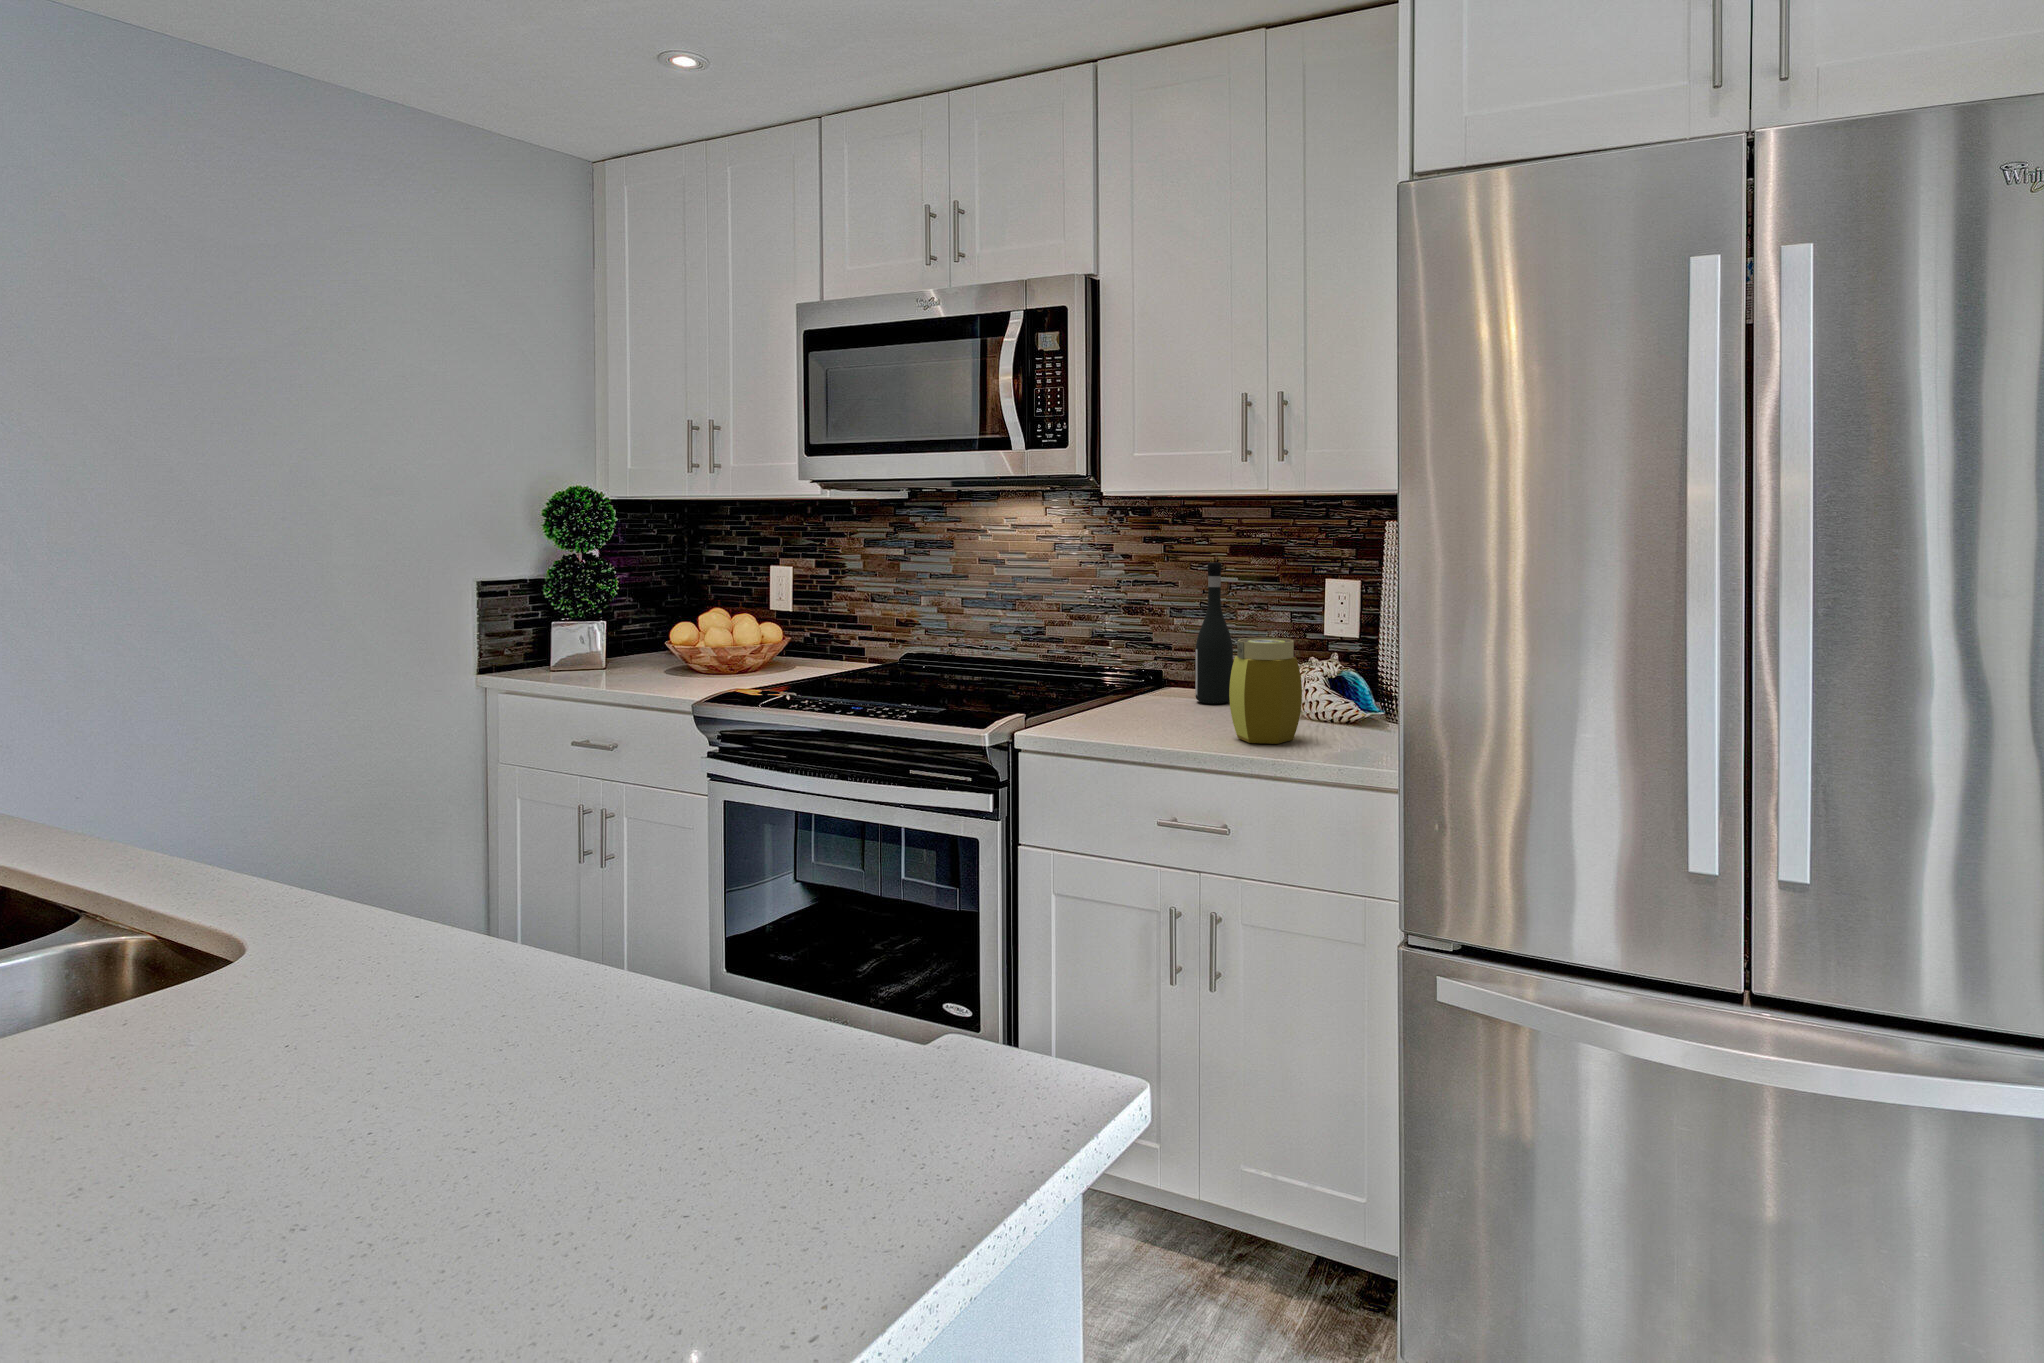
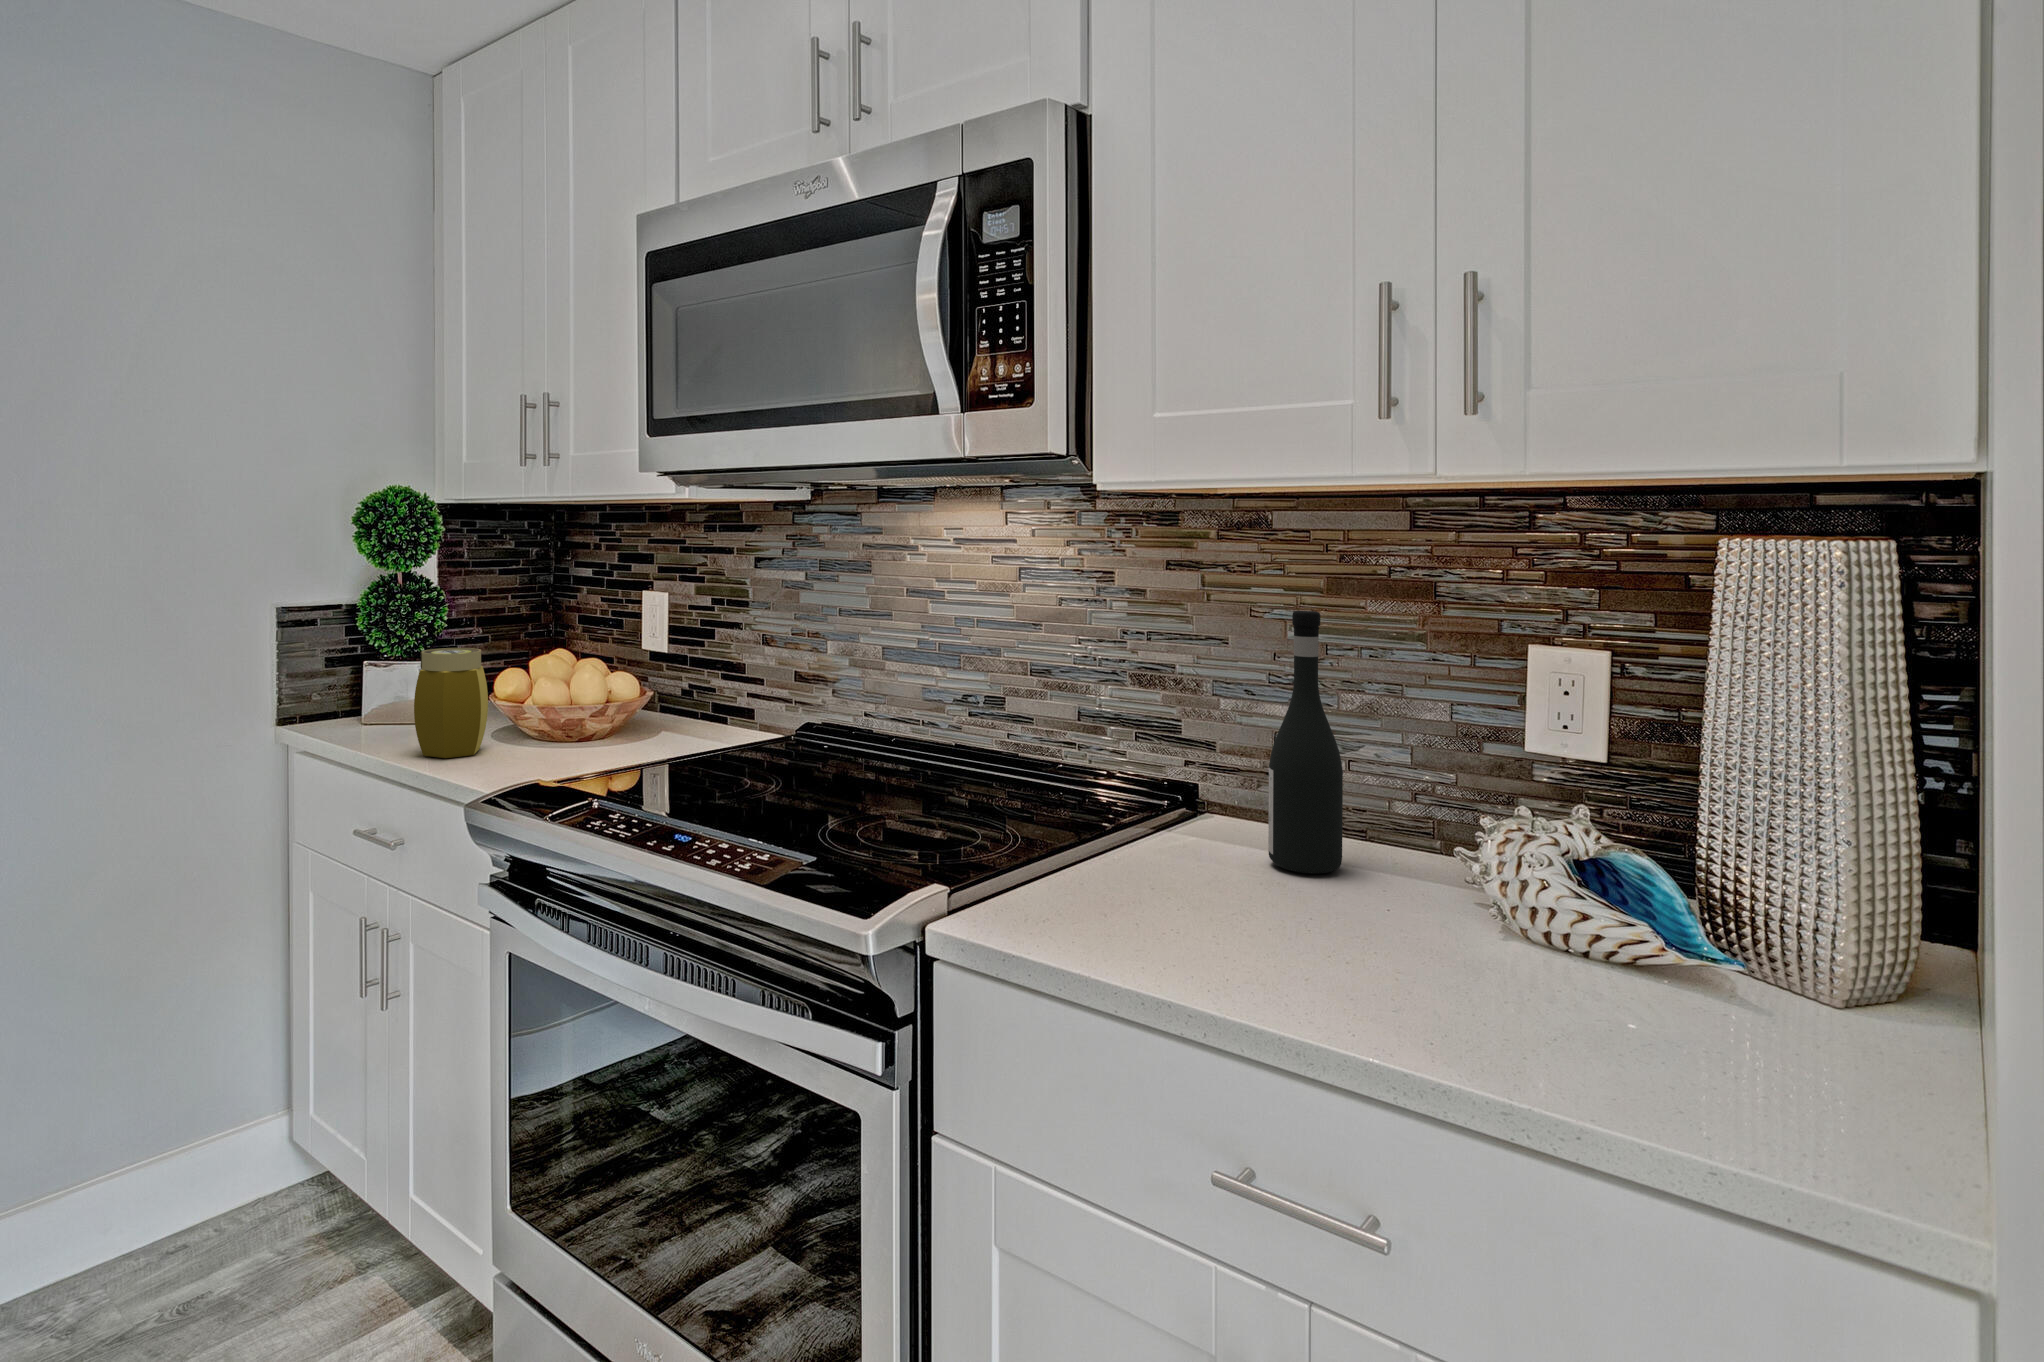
jar: present [1229,638,1302,744] -> present [414,648,488,758]

